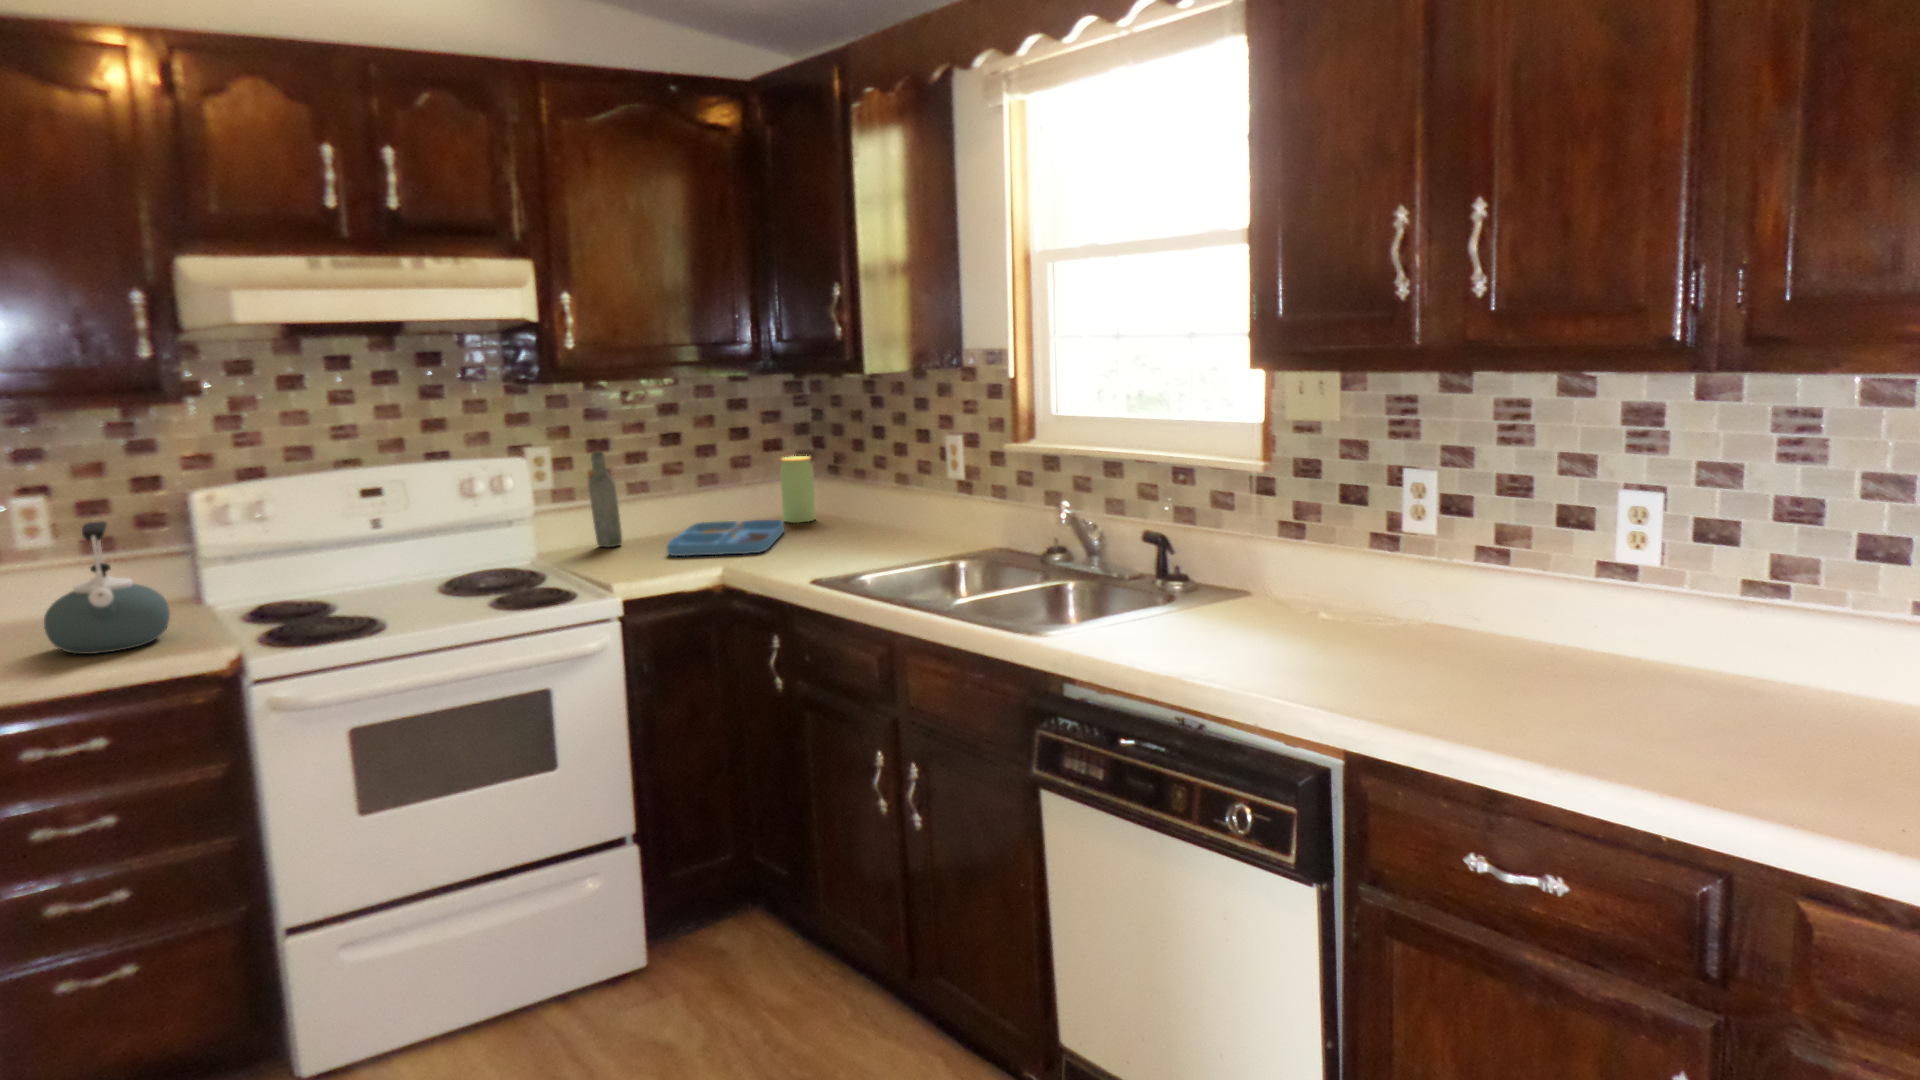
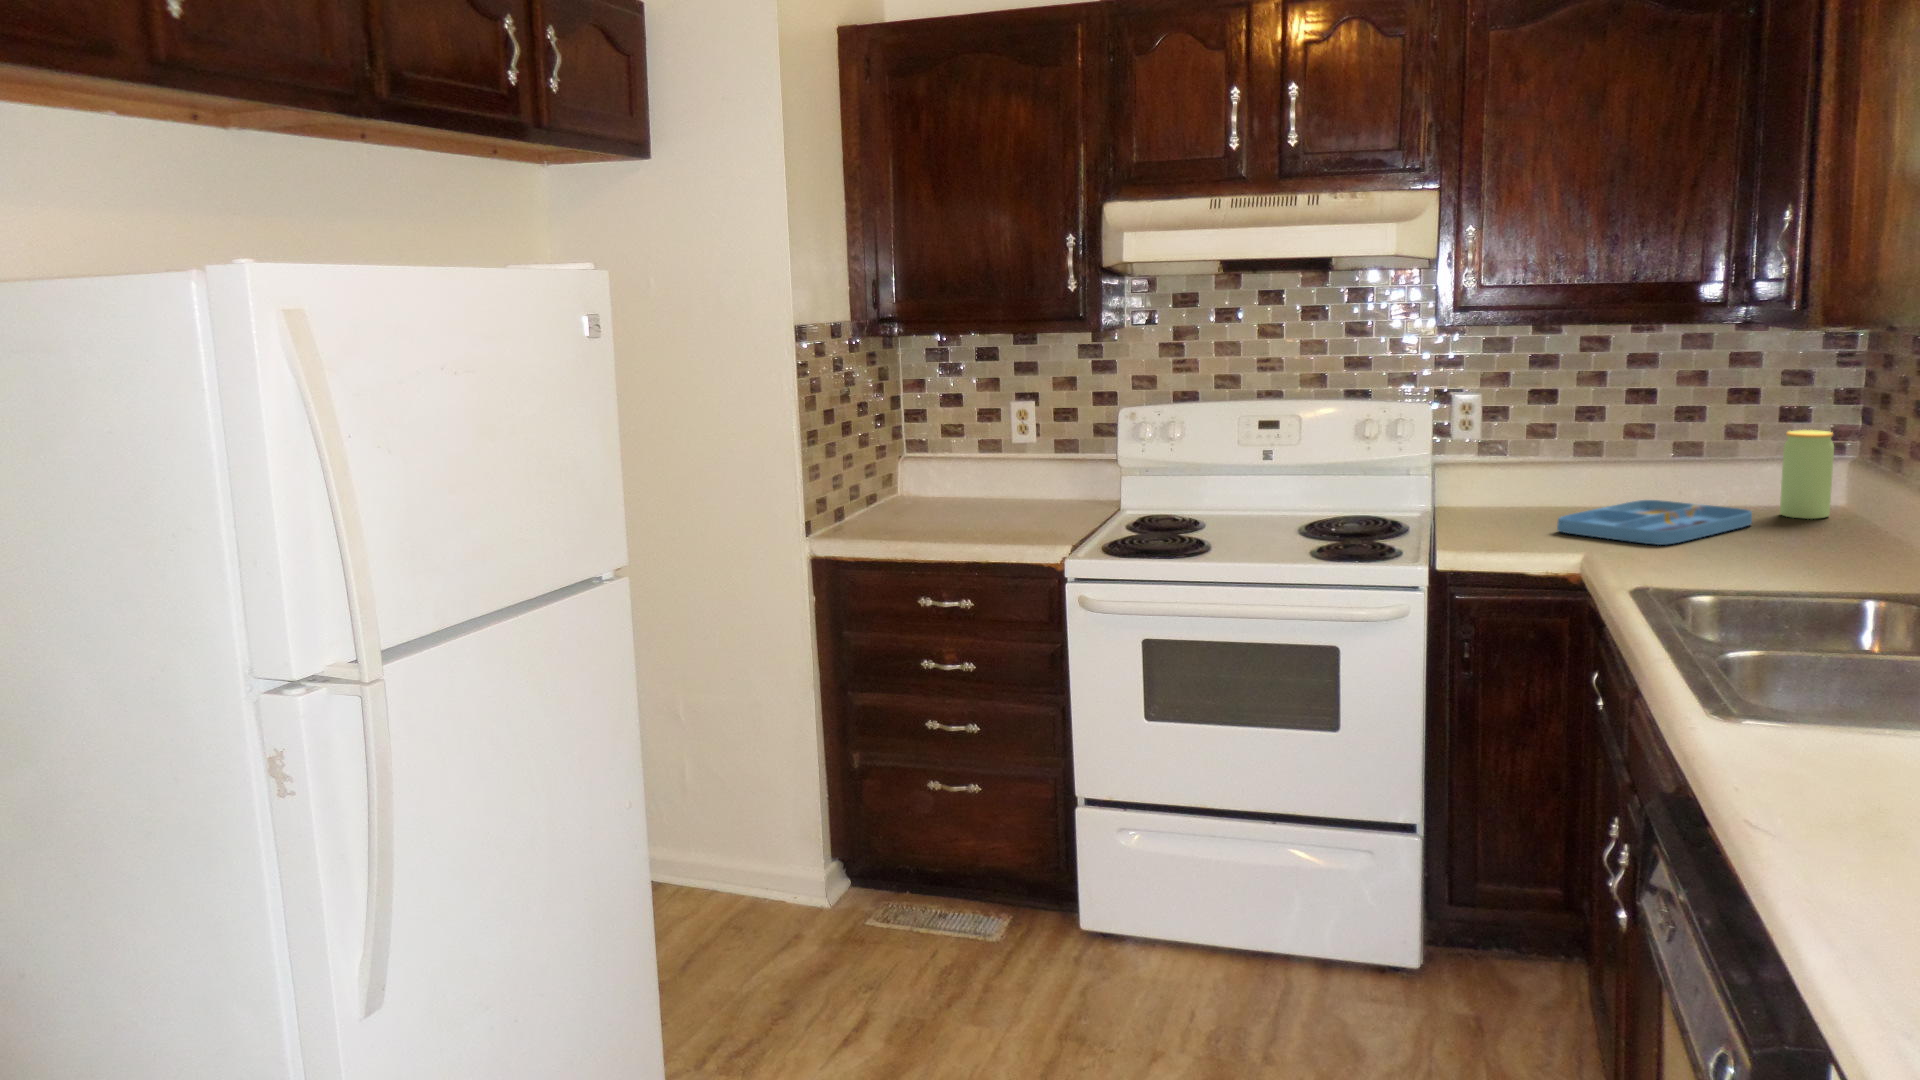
bottle: present [588,452,622,547] -> none [1509,402,1543,513]
kettle: present [44,521,170,654] -> none [974,426,1061,534]

